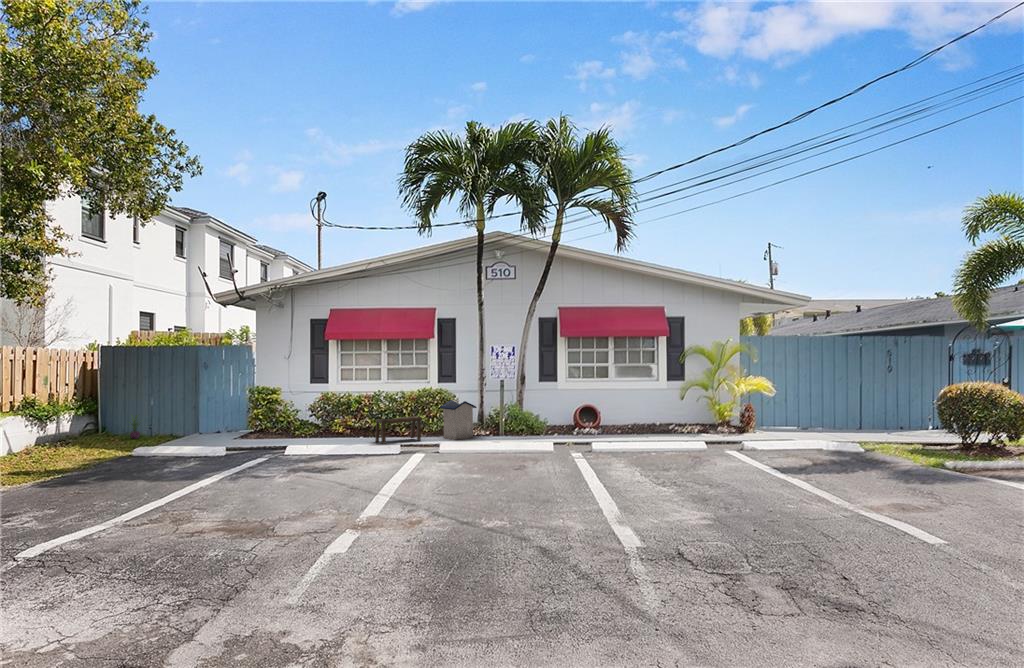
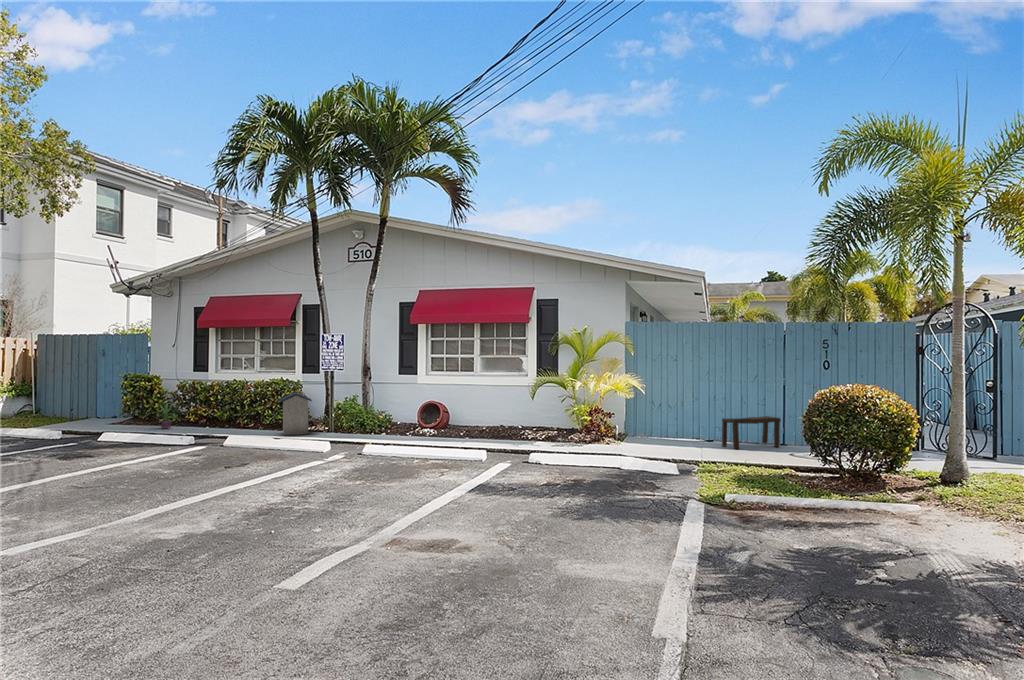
decorative plant: present [129,415,140,439] -> present [161,404,171,429]
bench: present [375,416,421,444] -> present [722,416,781,449]

